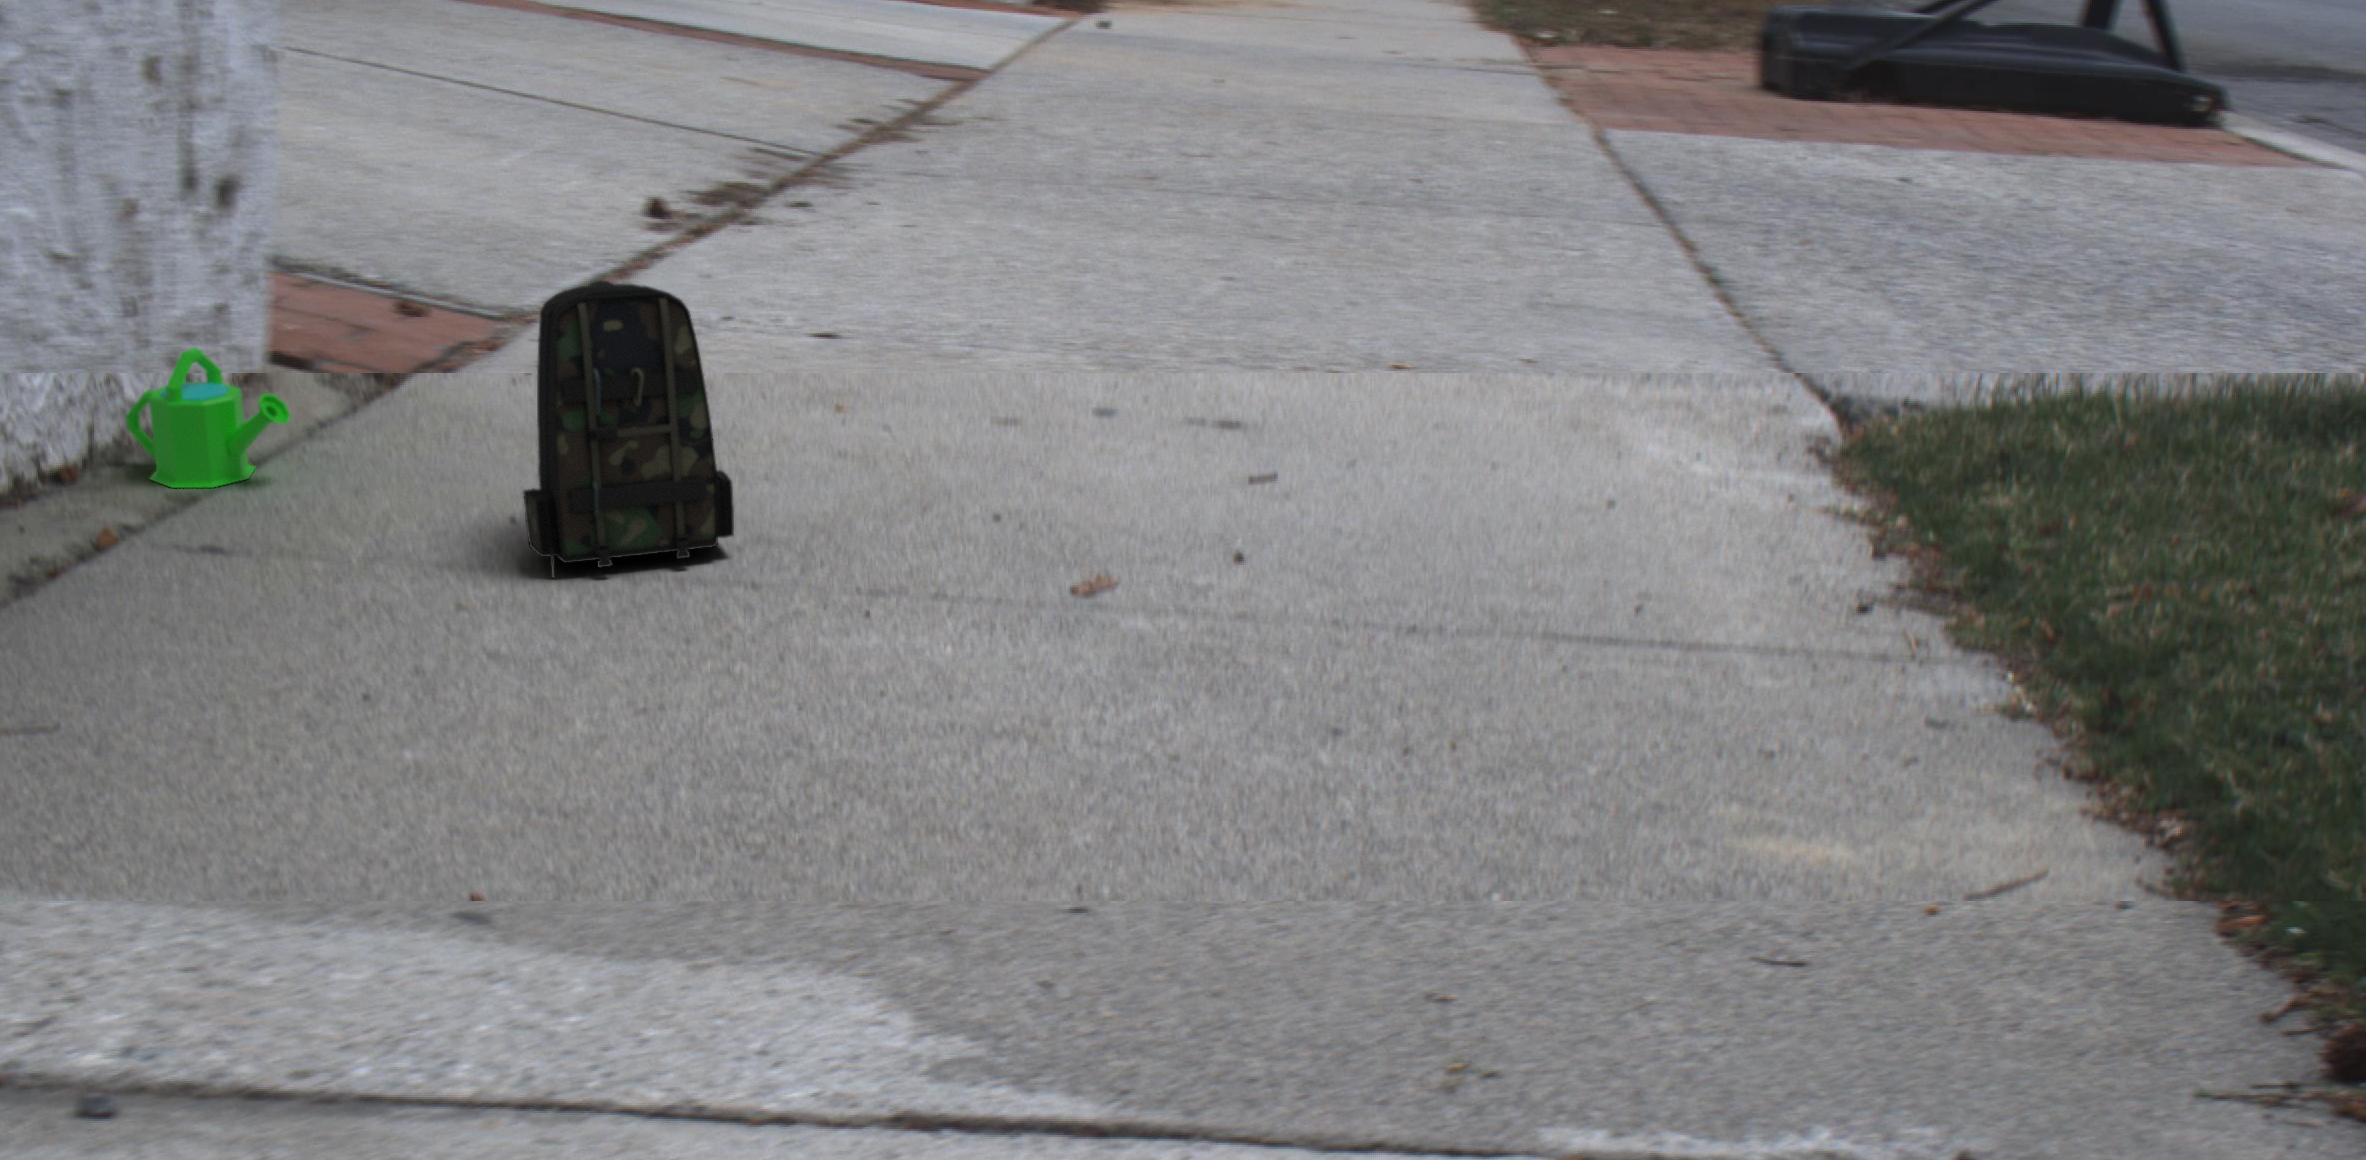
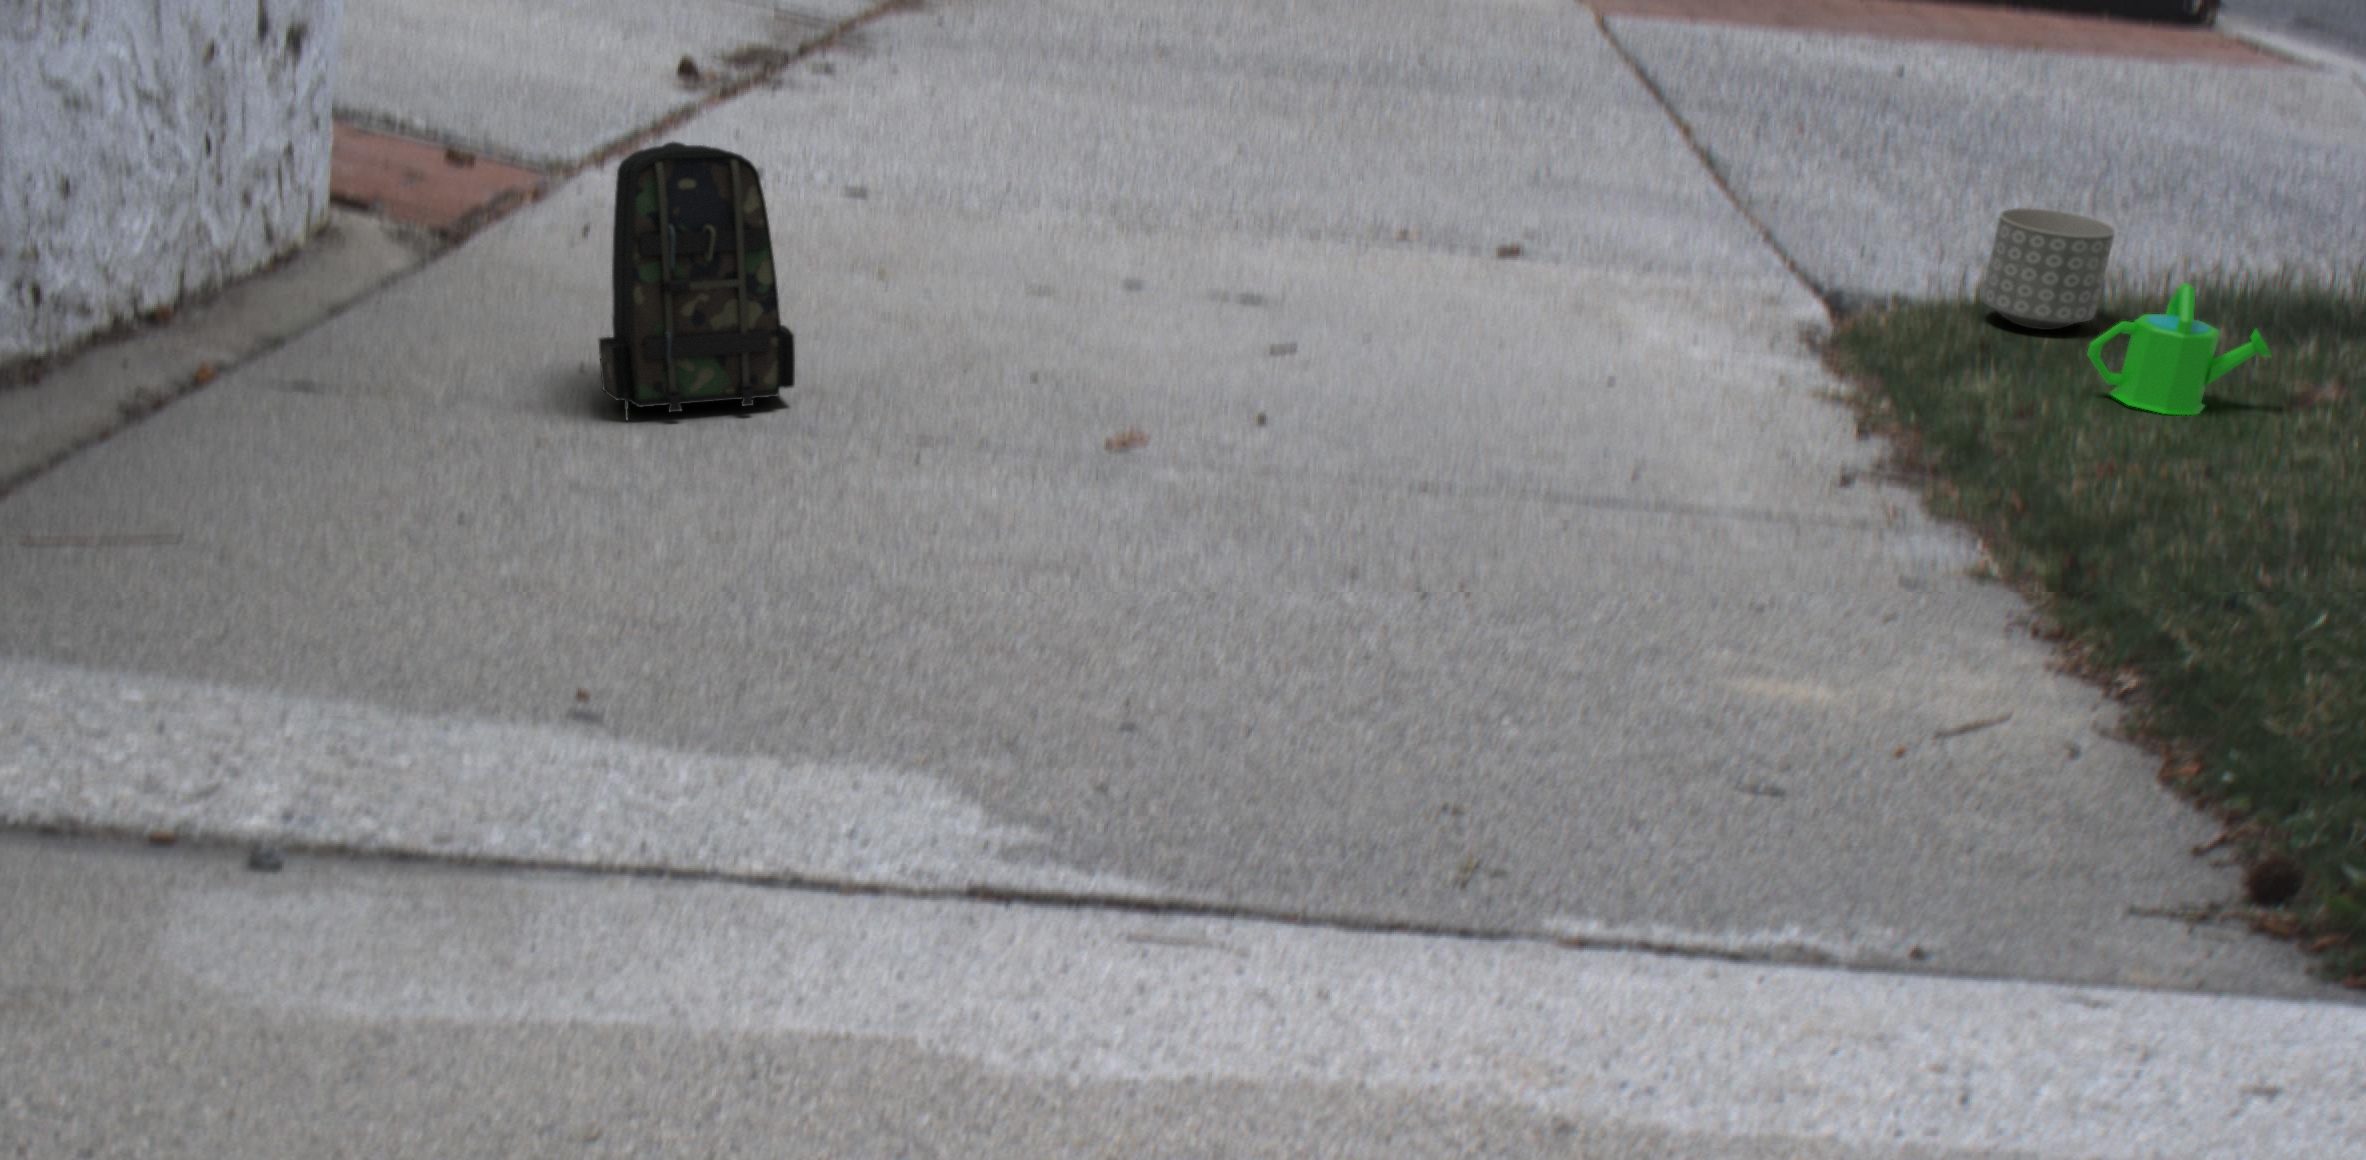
planter: none [1997,308,2136,435] -> present [1981,208,2115,330]
watering can: present [125,348,290,488] -> present [2087,283,2271,415]

